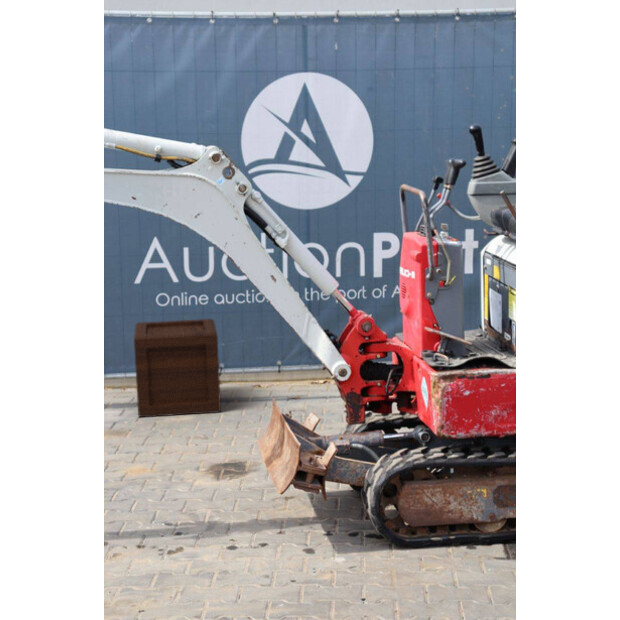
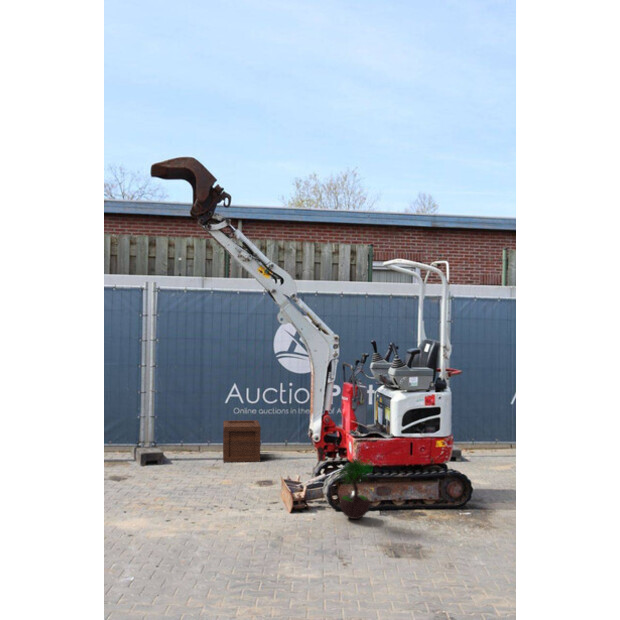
potted tree: none [388,410,489,570] -> present [337,456,372,519]

